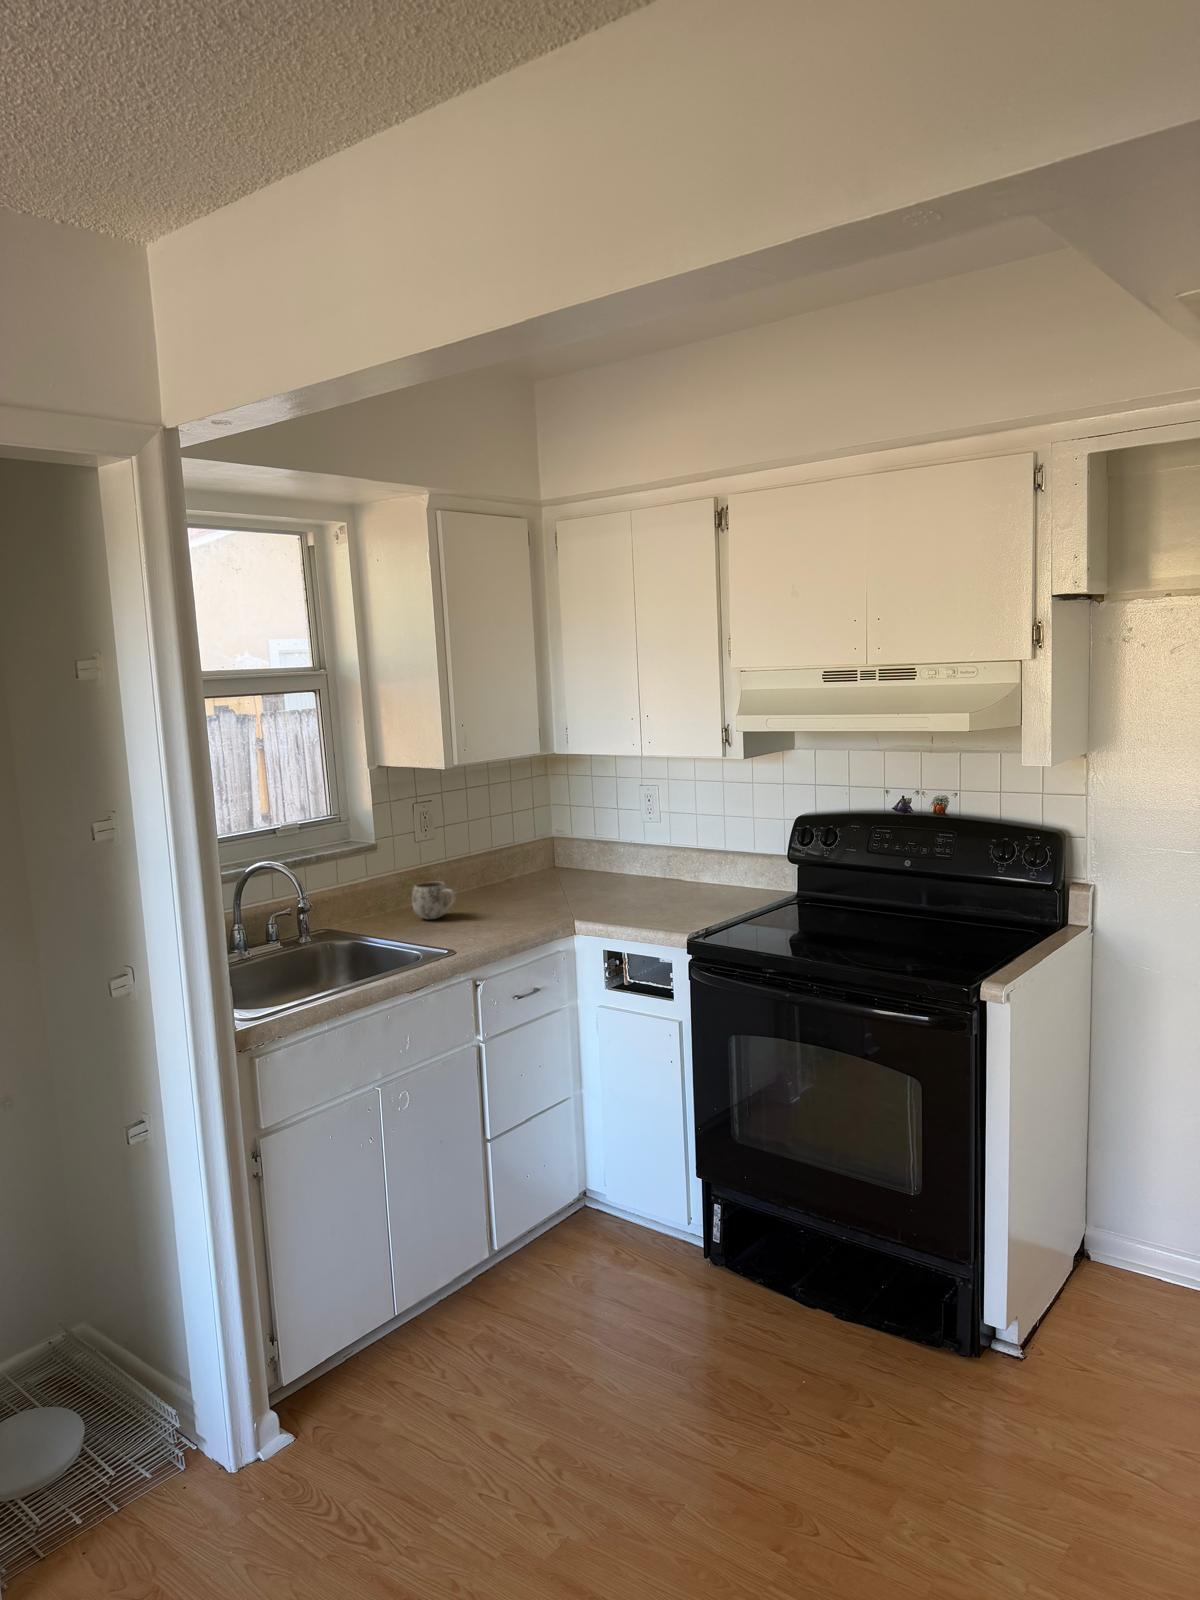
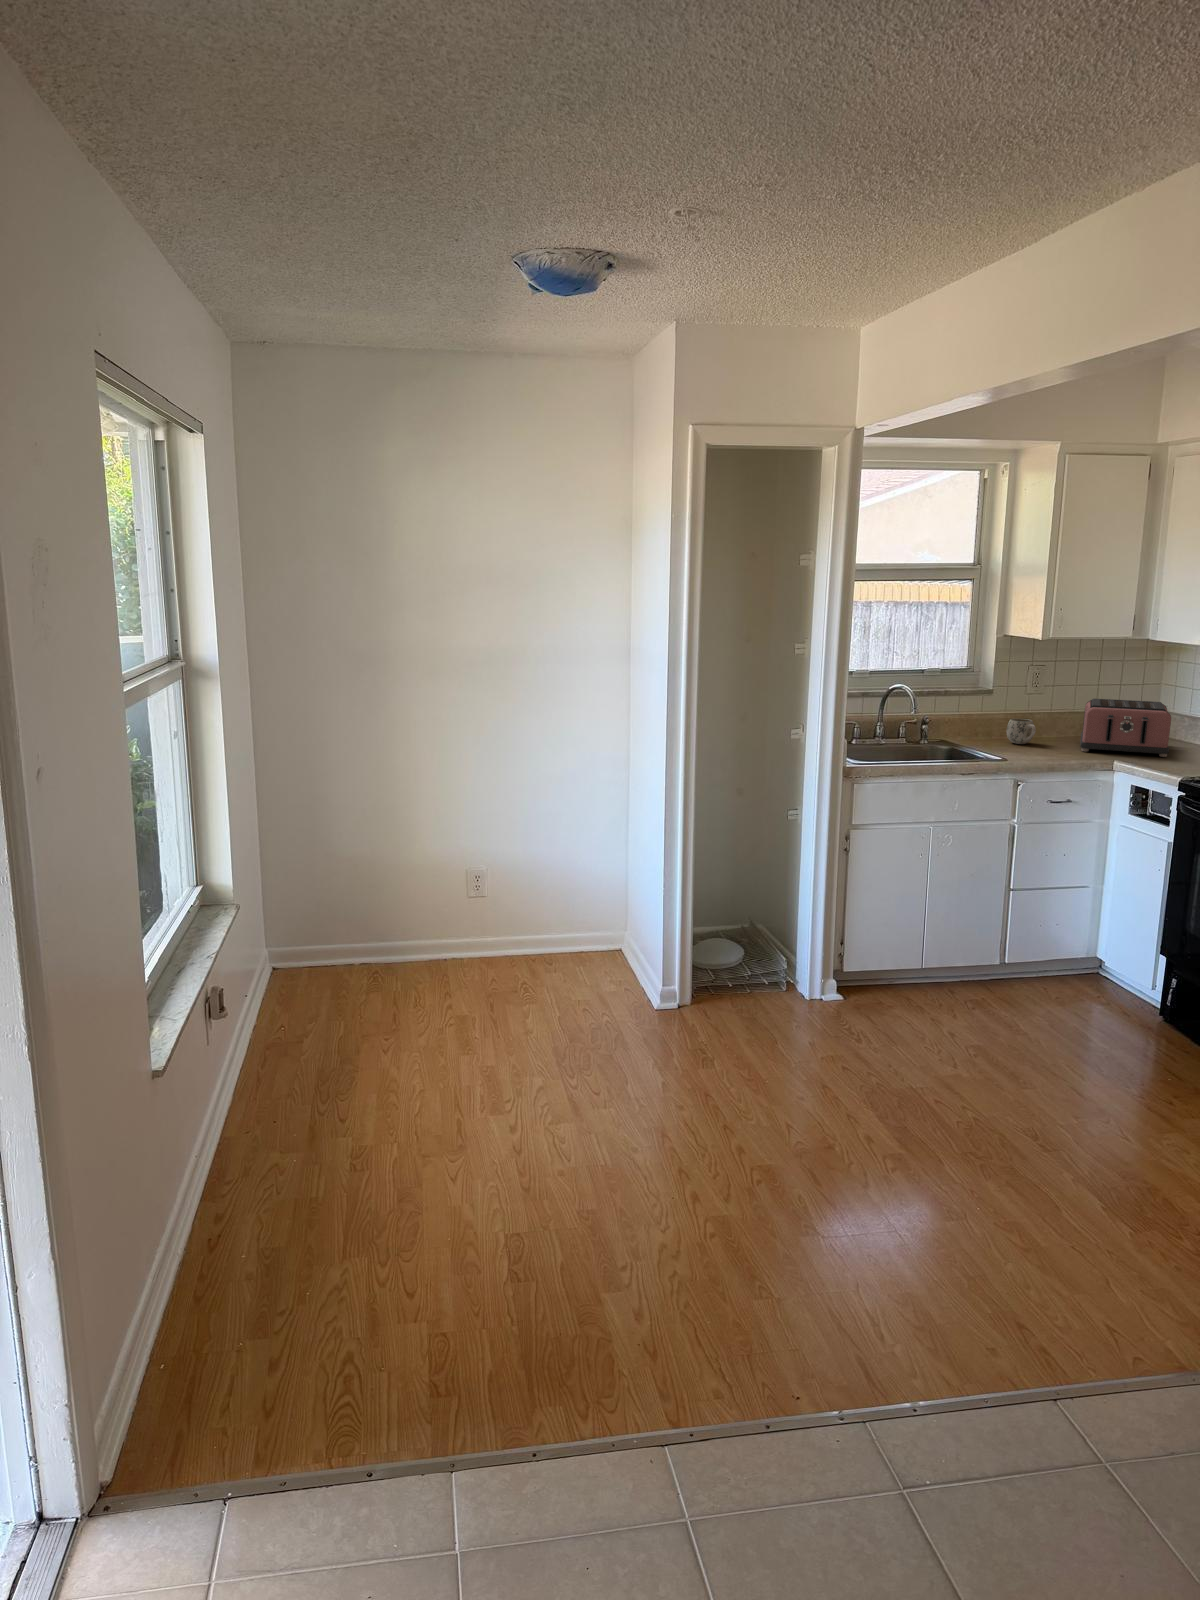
toaster: none [492,831,621,915] -> present [1080,699,1171,757]

